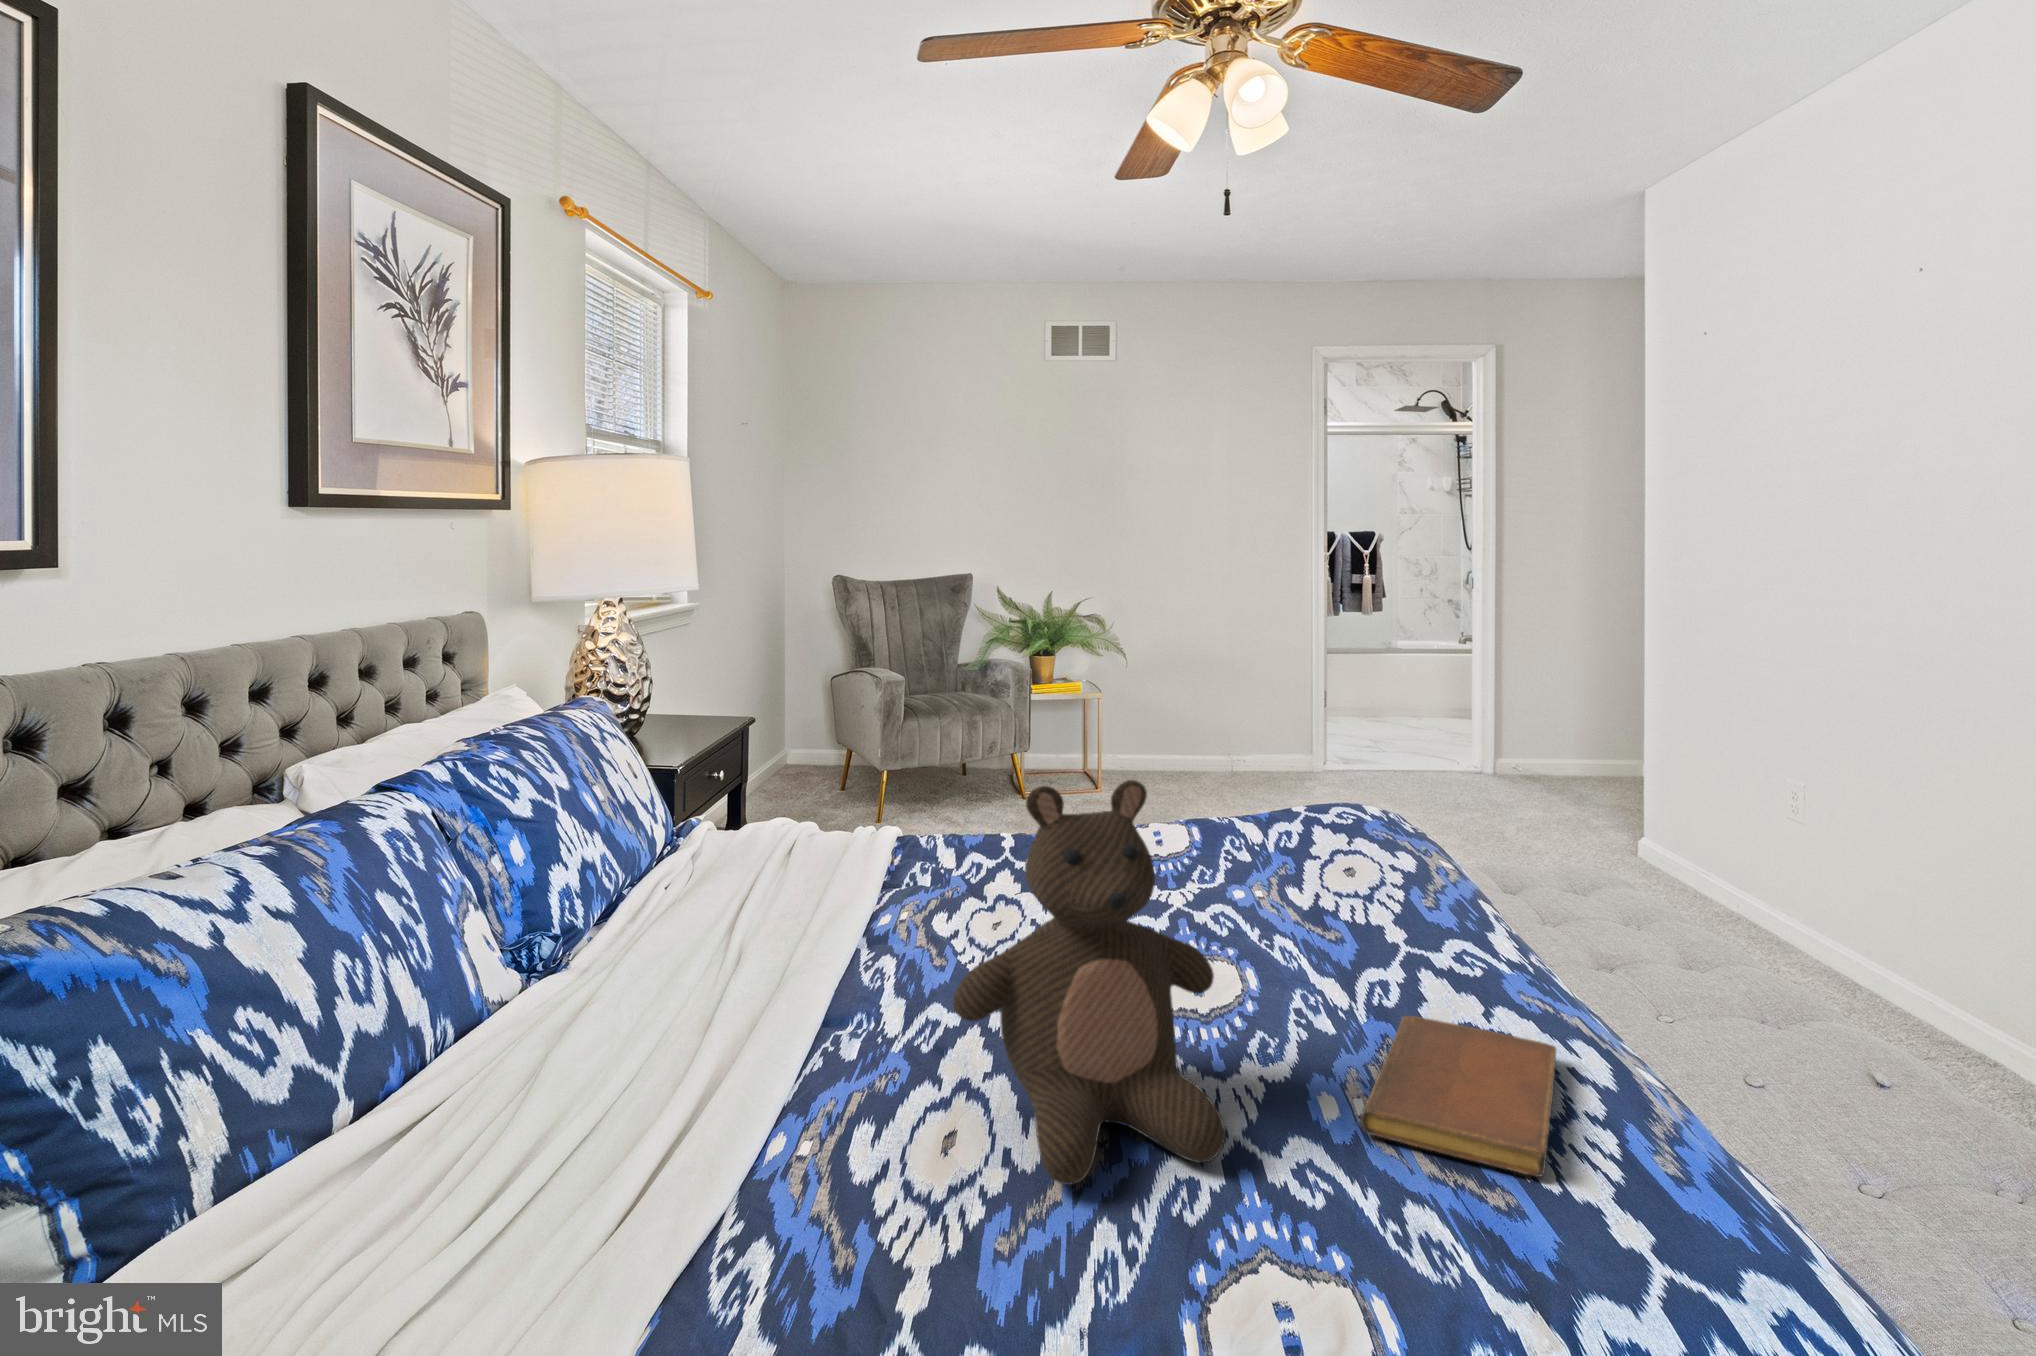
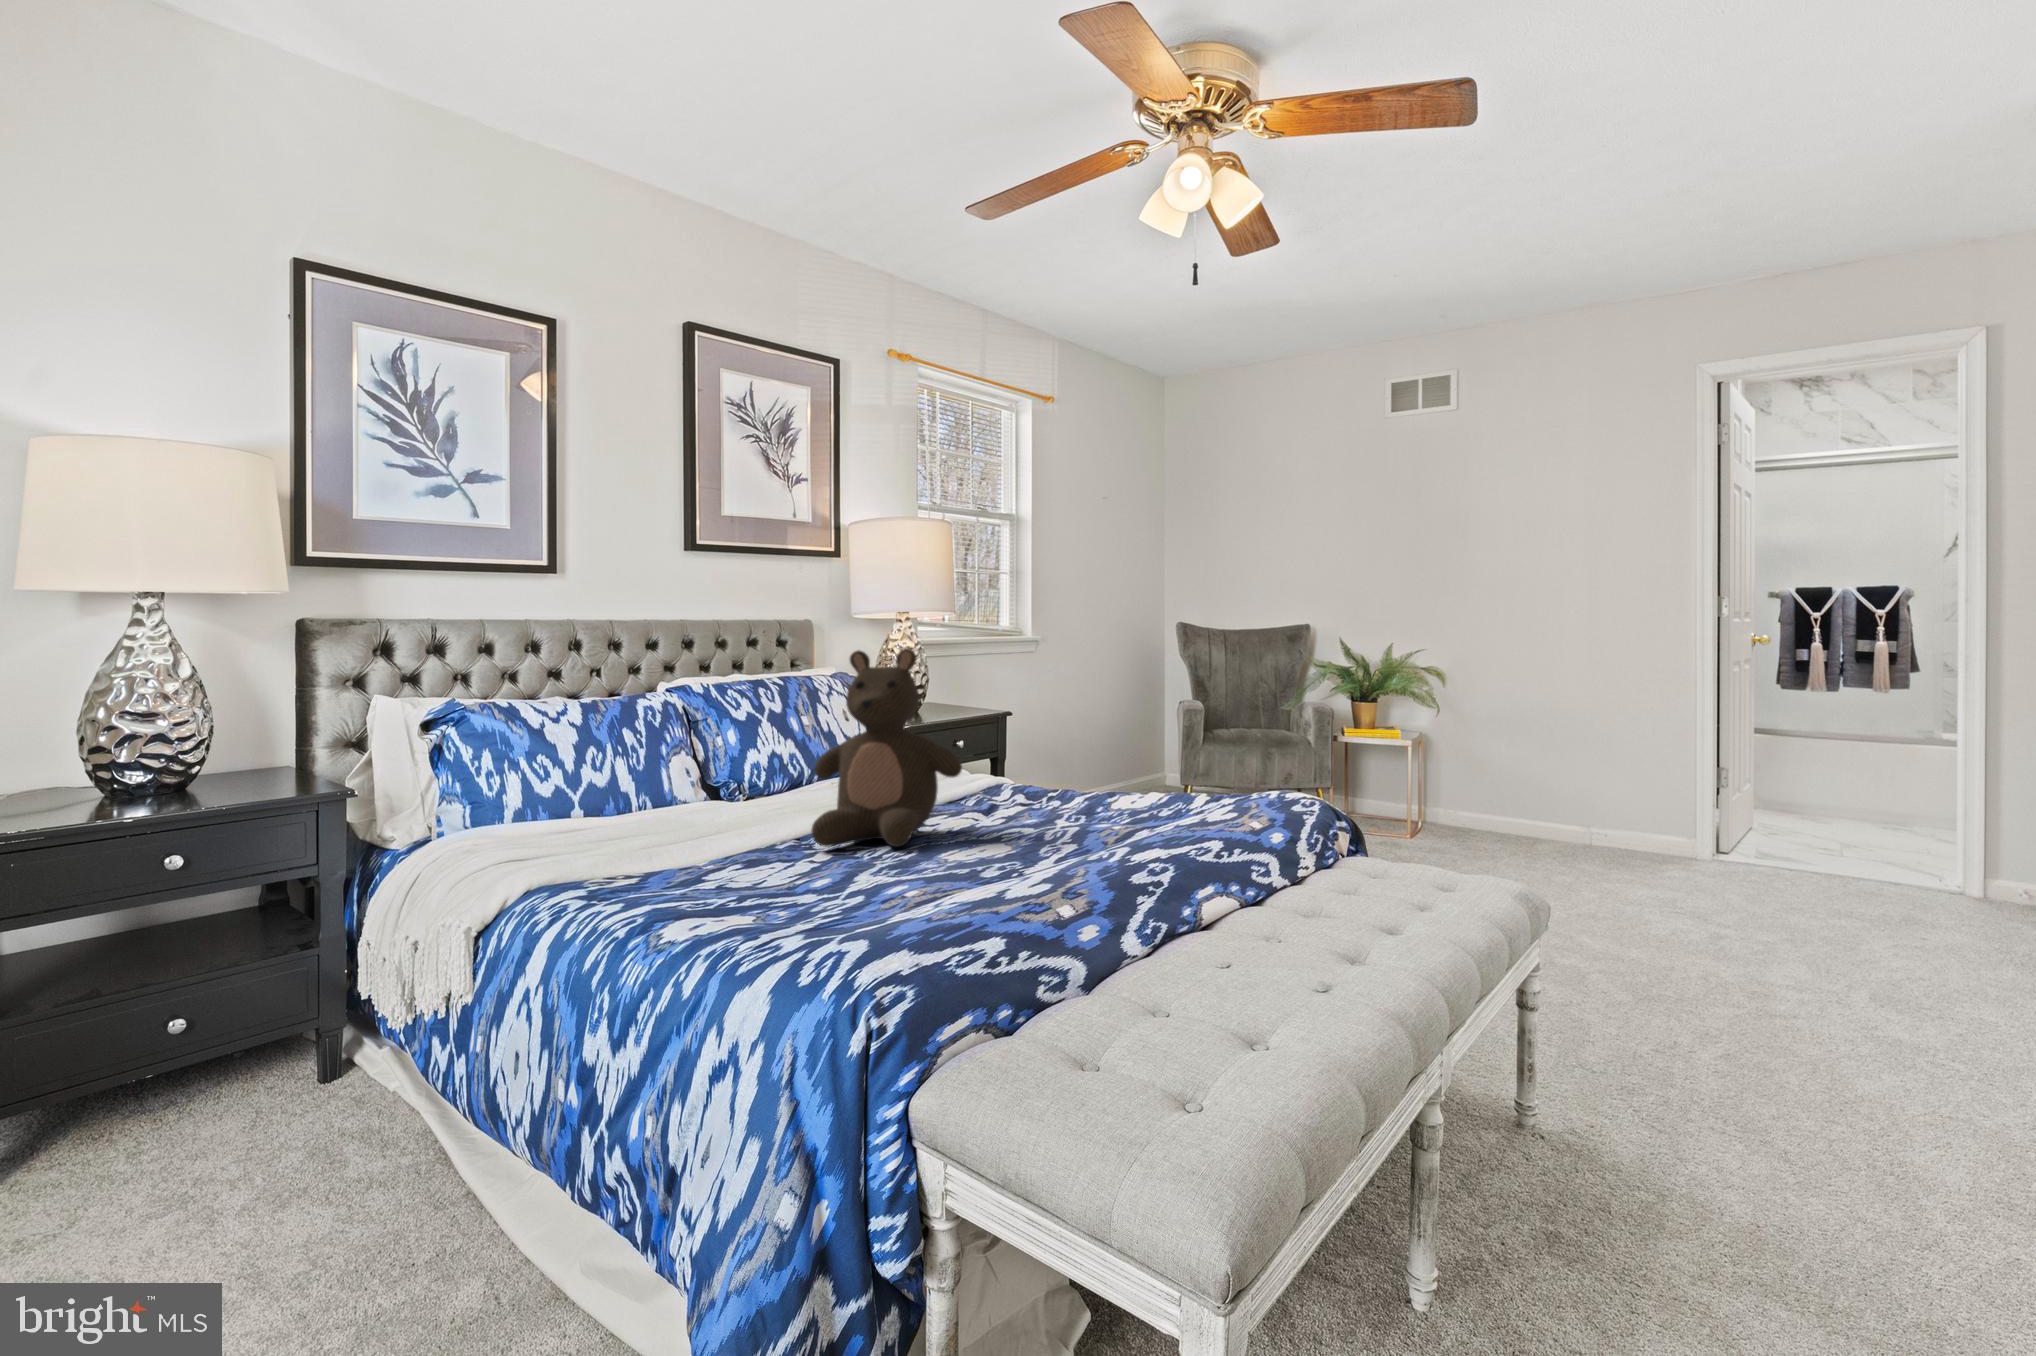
notebook: present [1360,1016,1556,1177] -> none [991,814,1165,856]

